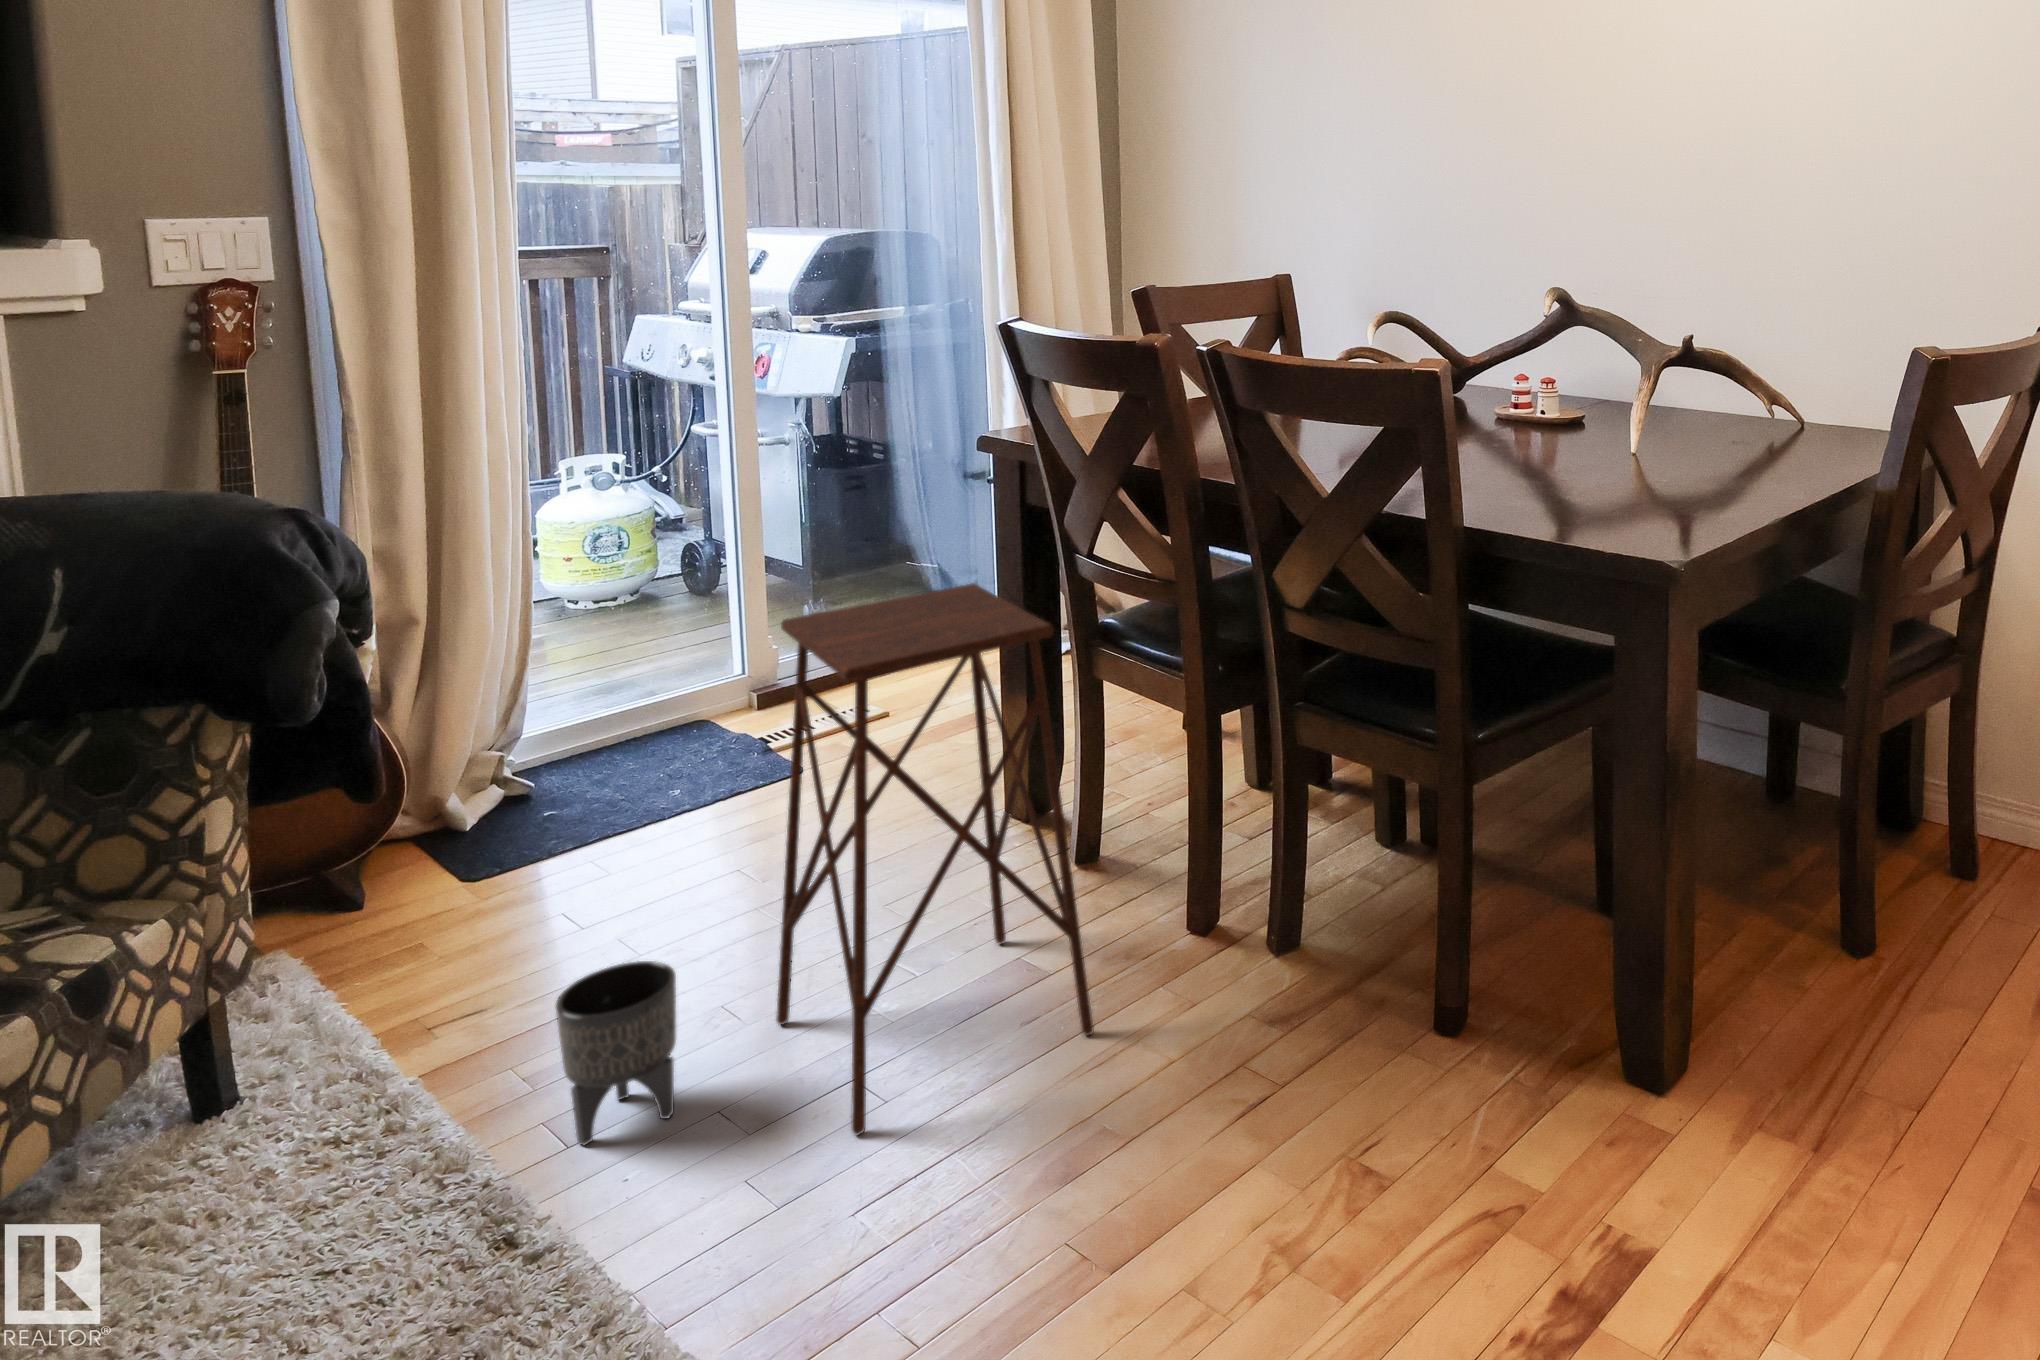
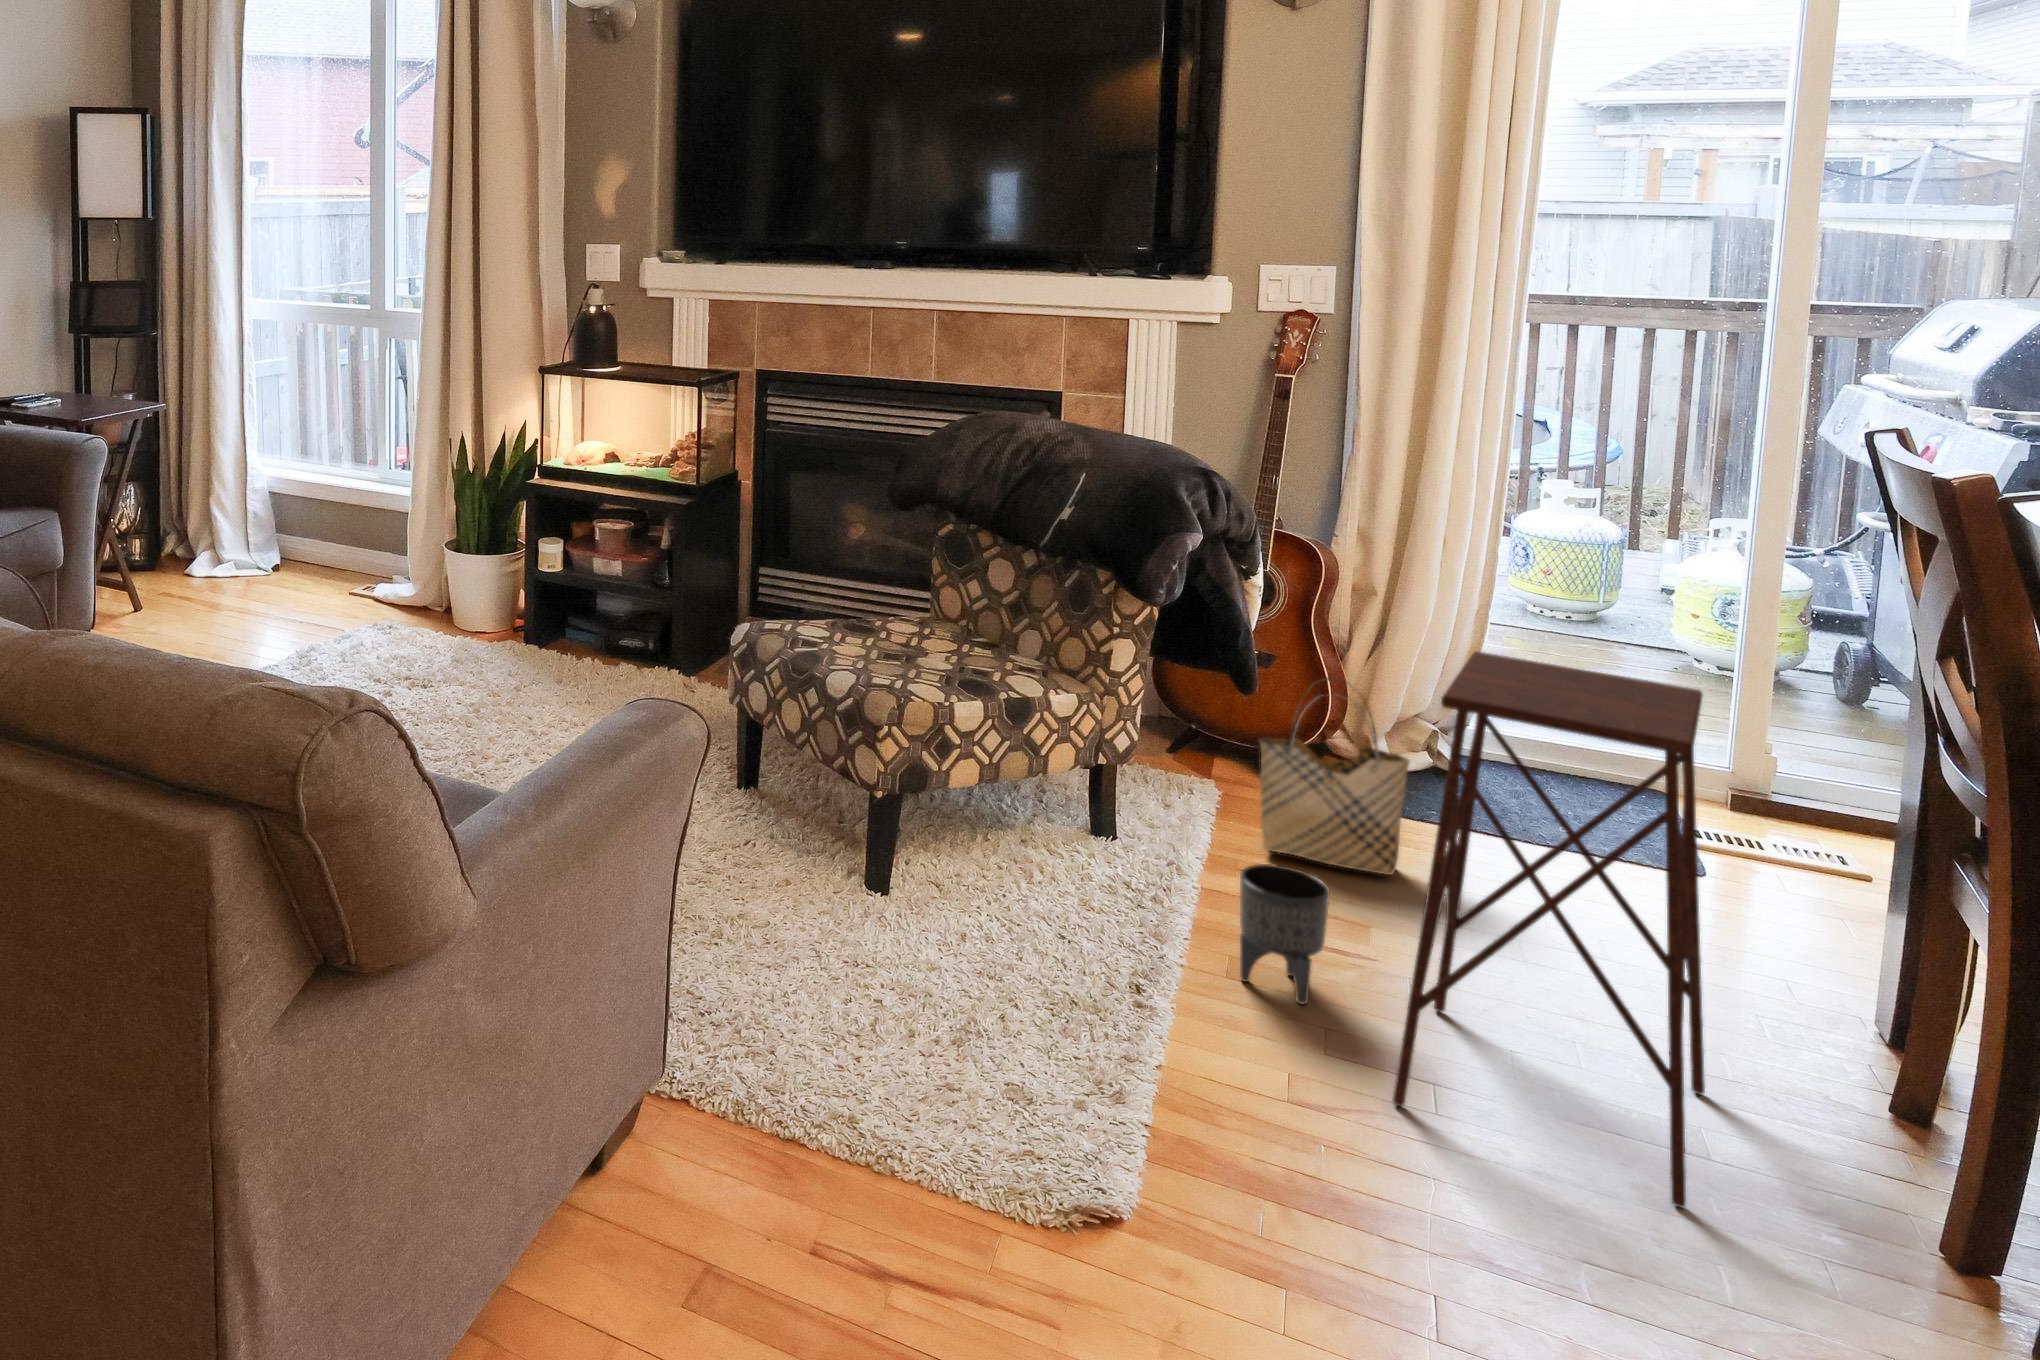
woven basket: none [393,730,597,989] -> present [1259,677,1410,875]

